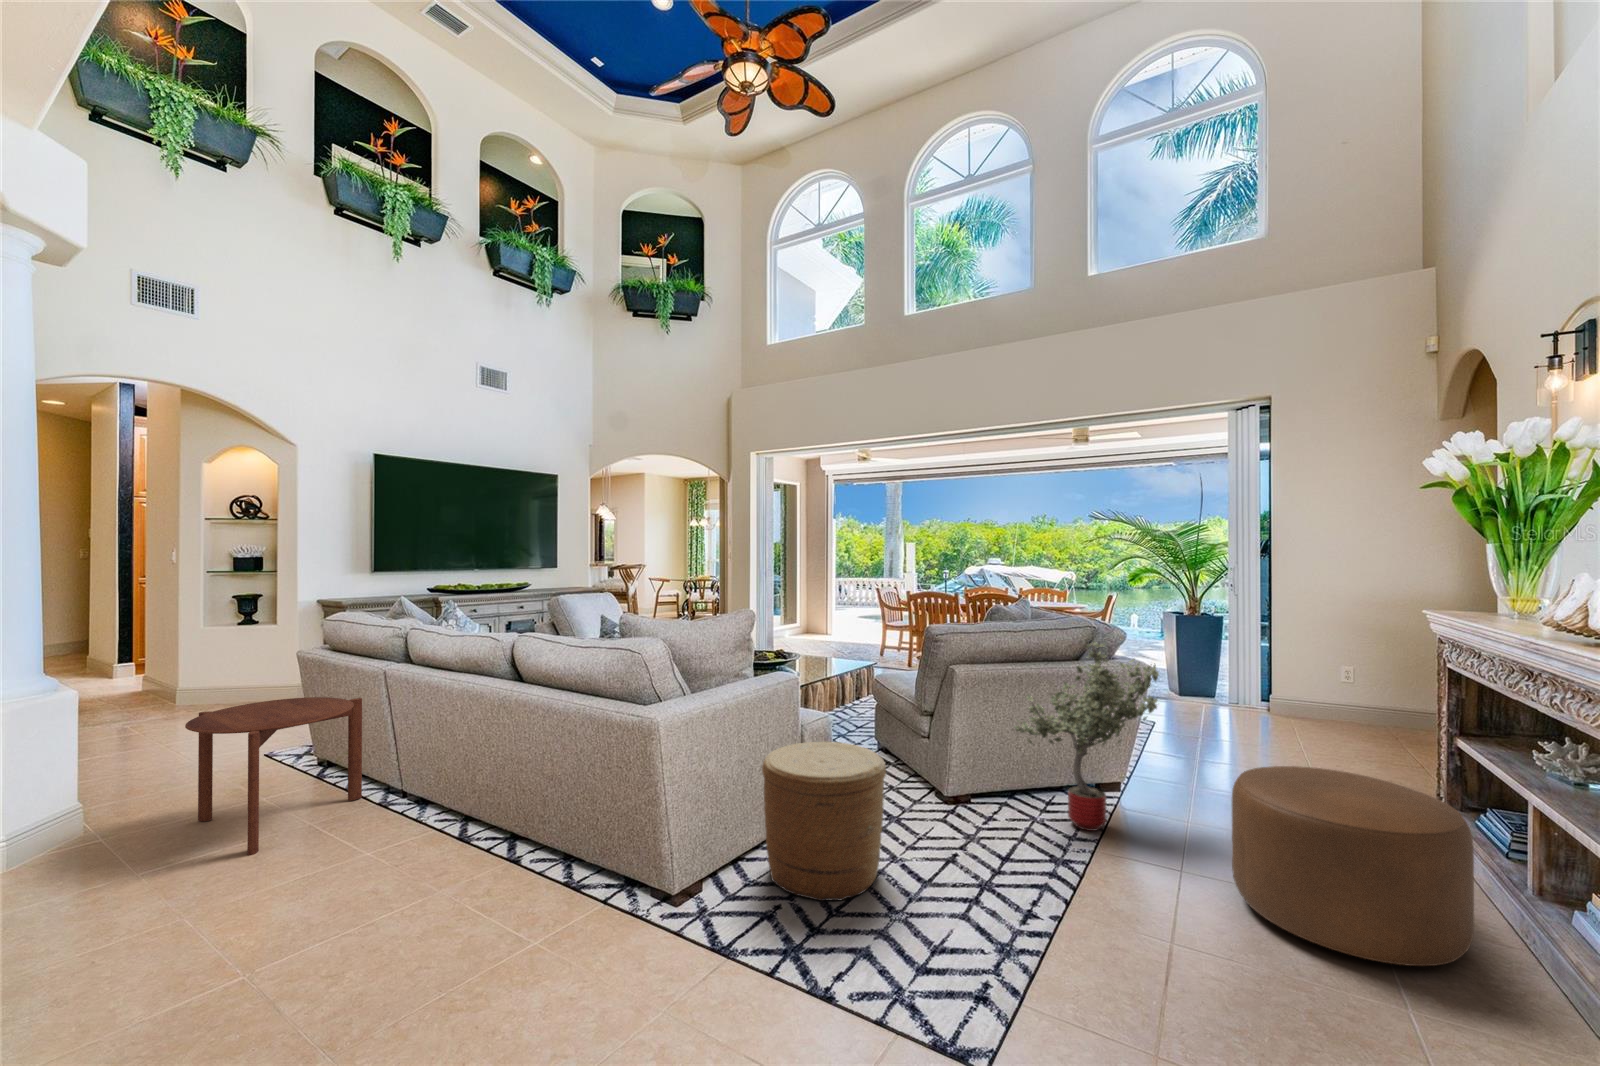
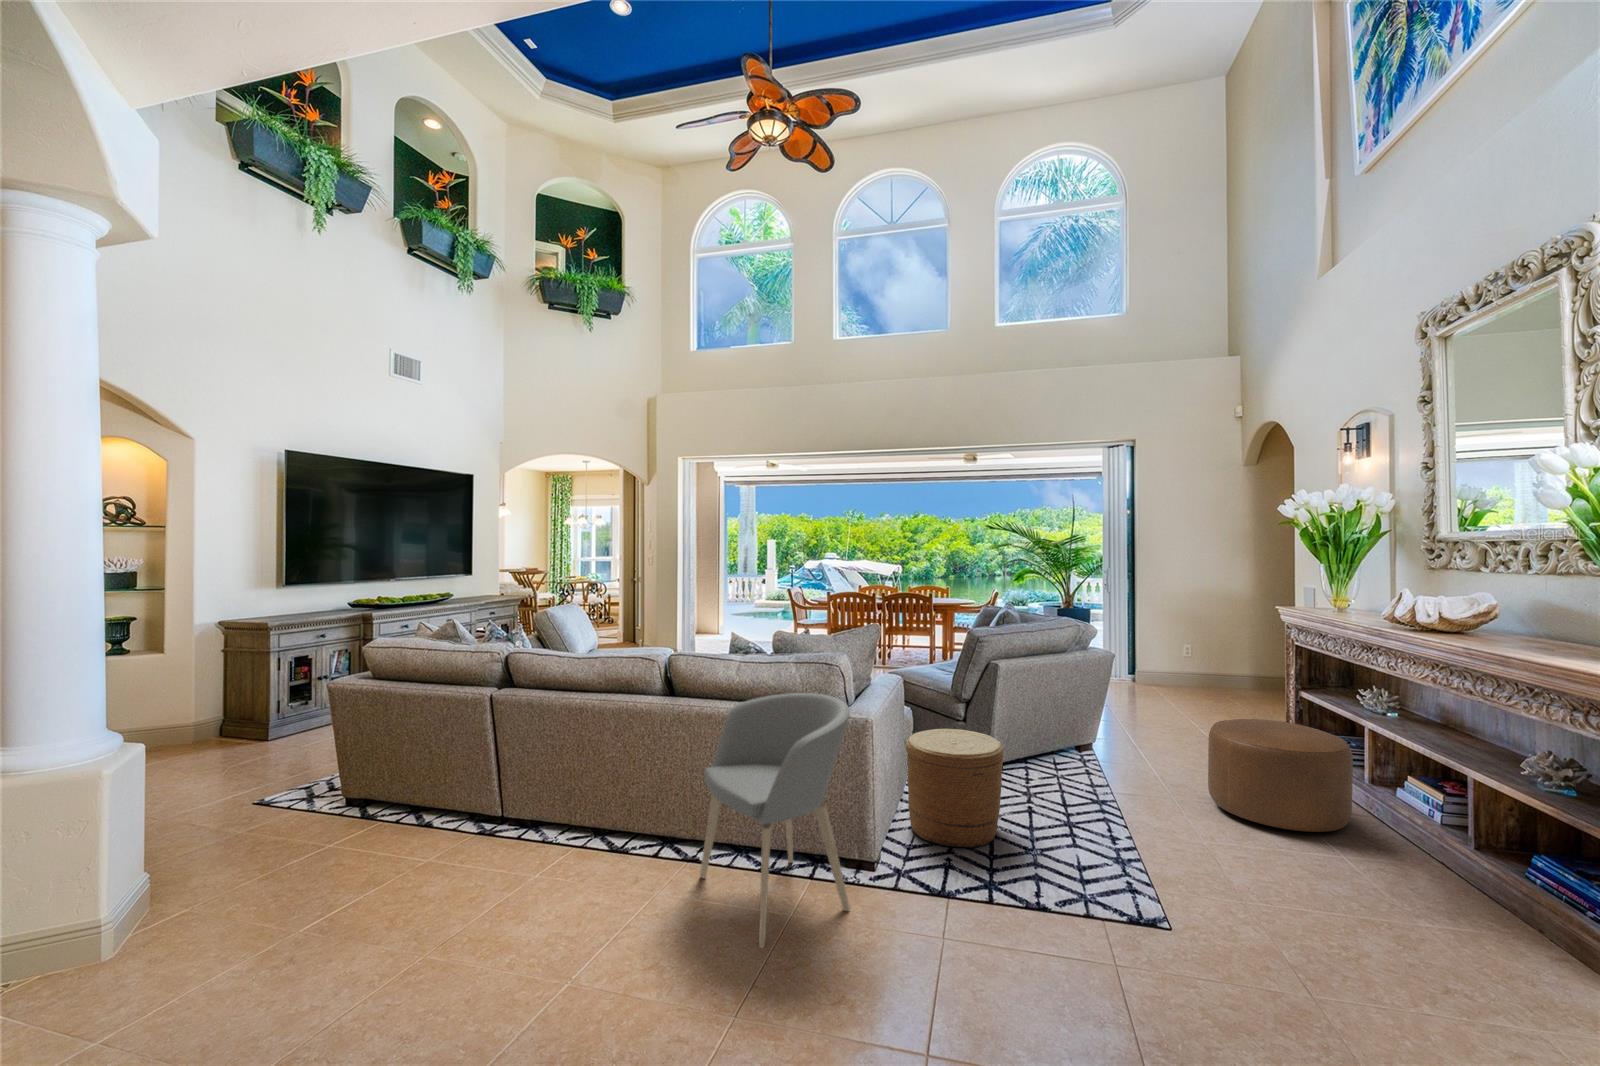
potted tree: present [1015,641,1159,831] -> none [1044,638,1138,779]
armchair: none [425,681,616,990] -> present [700,693,850,948]
side table: present [185,697,362,855] -> none [316,726,482,886]

